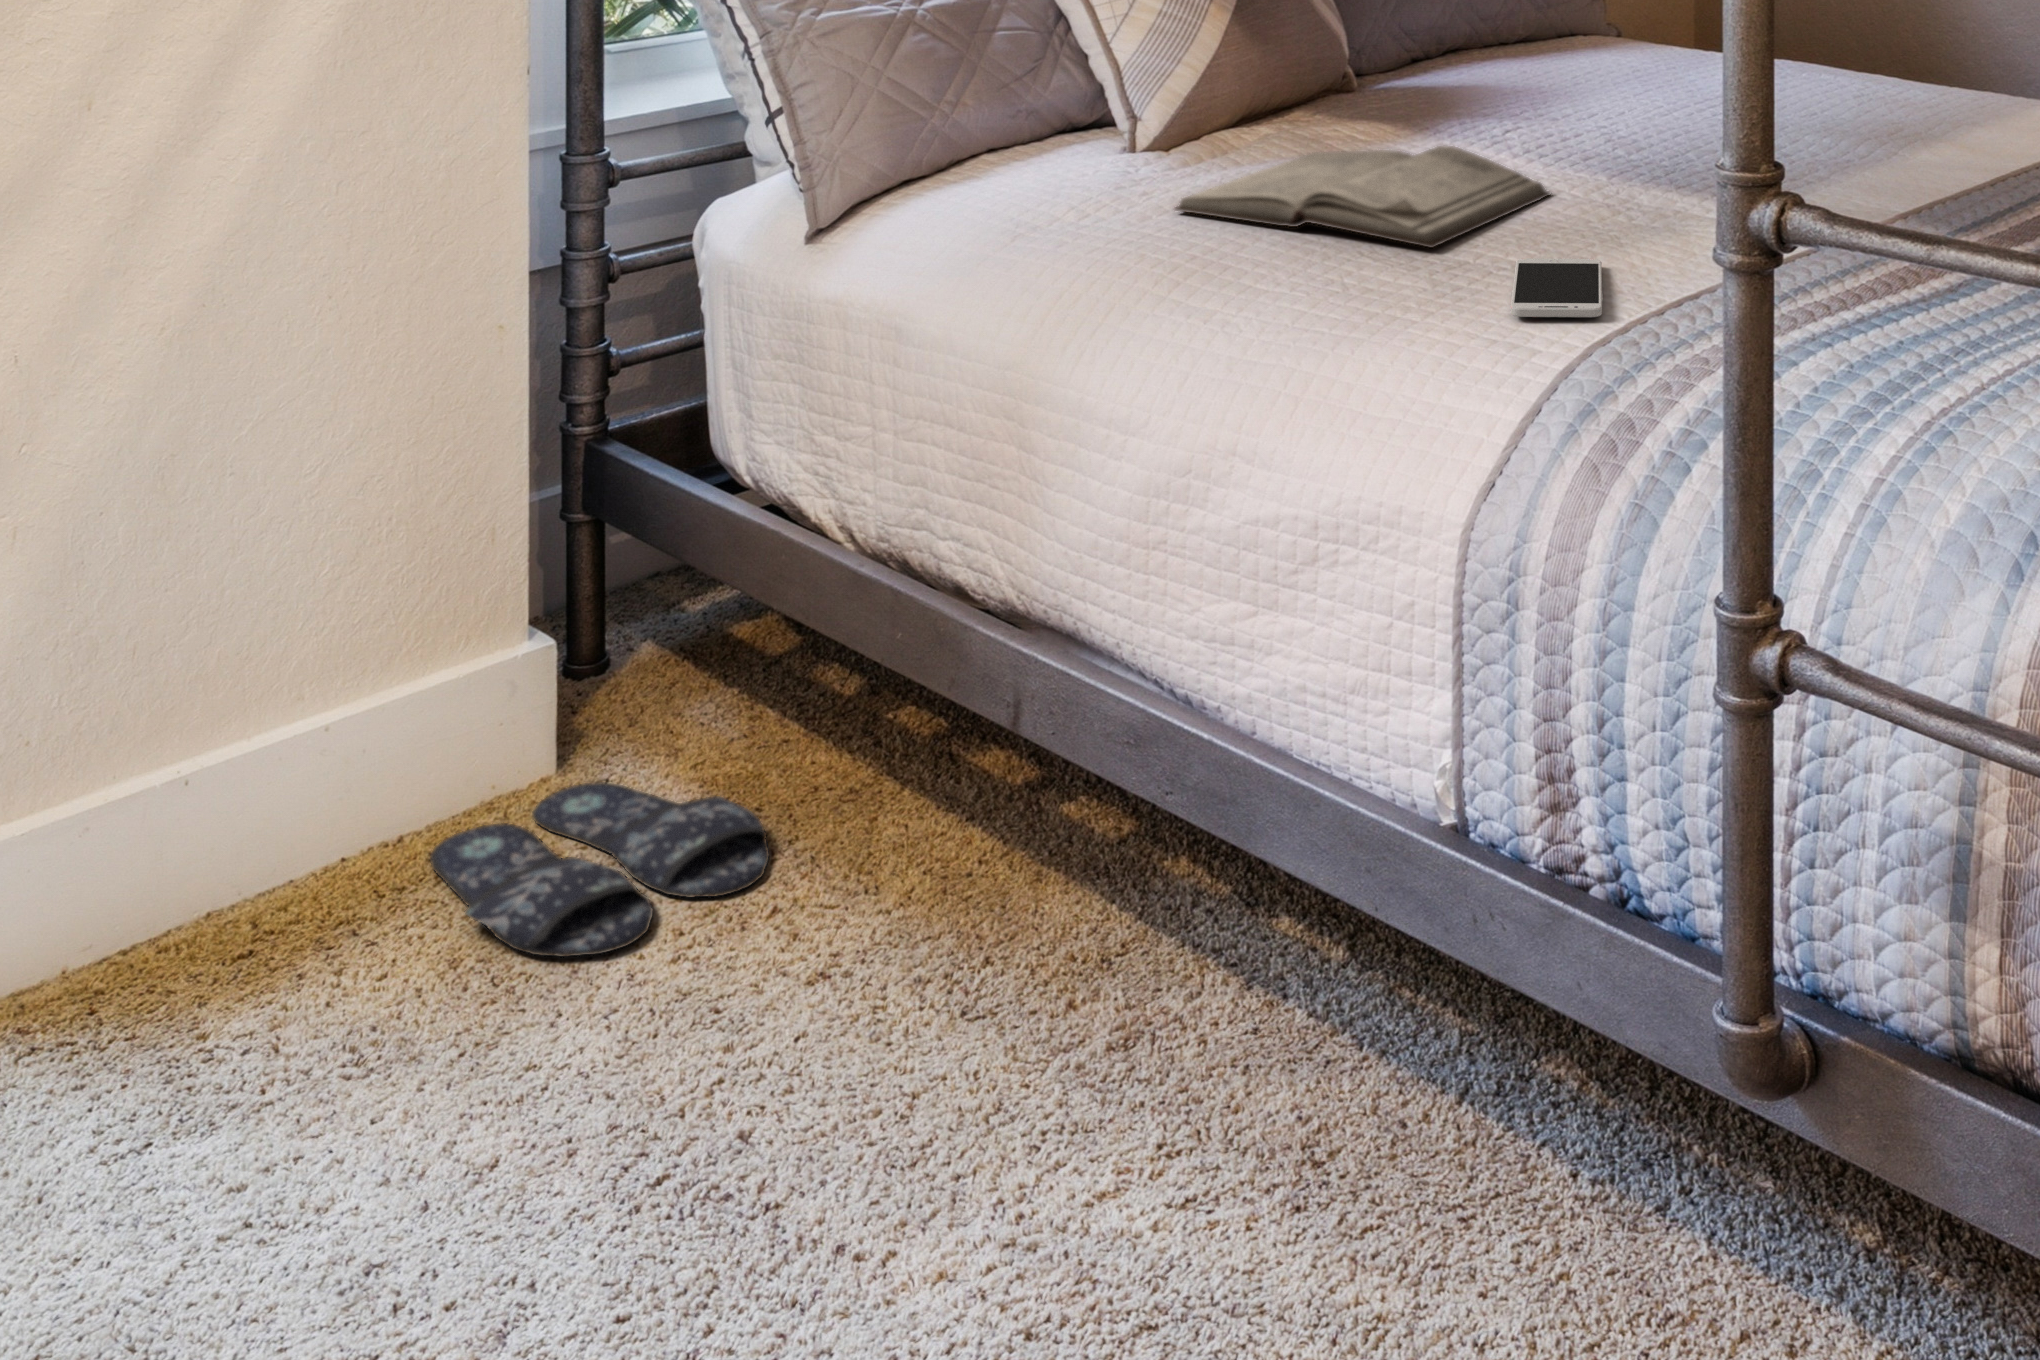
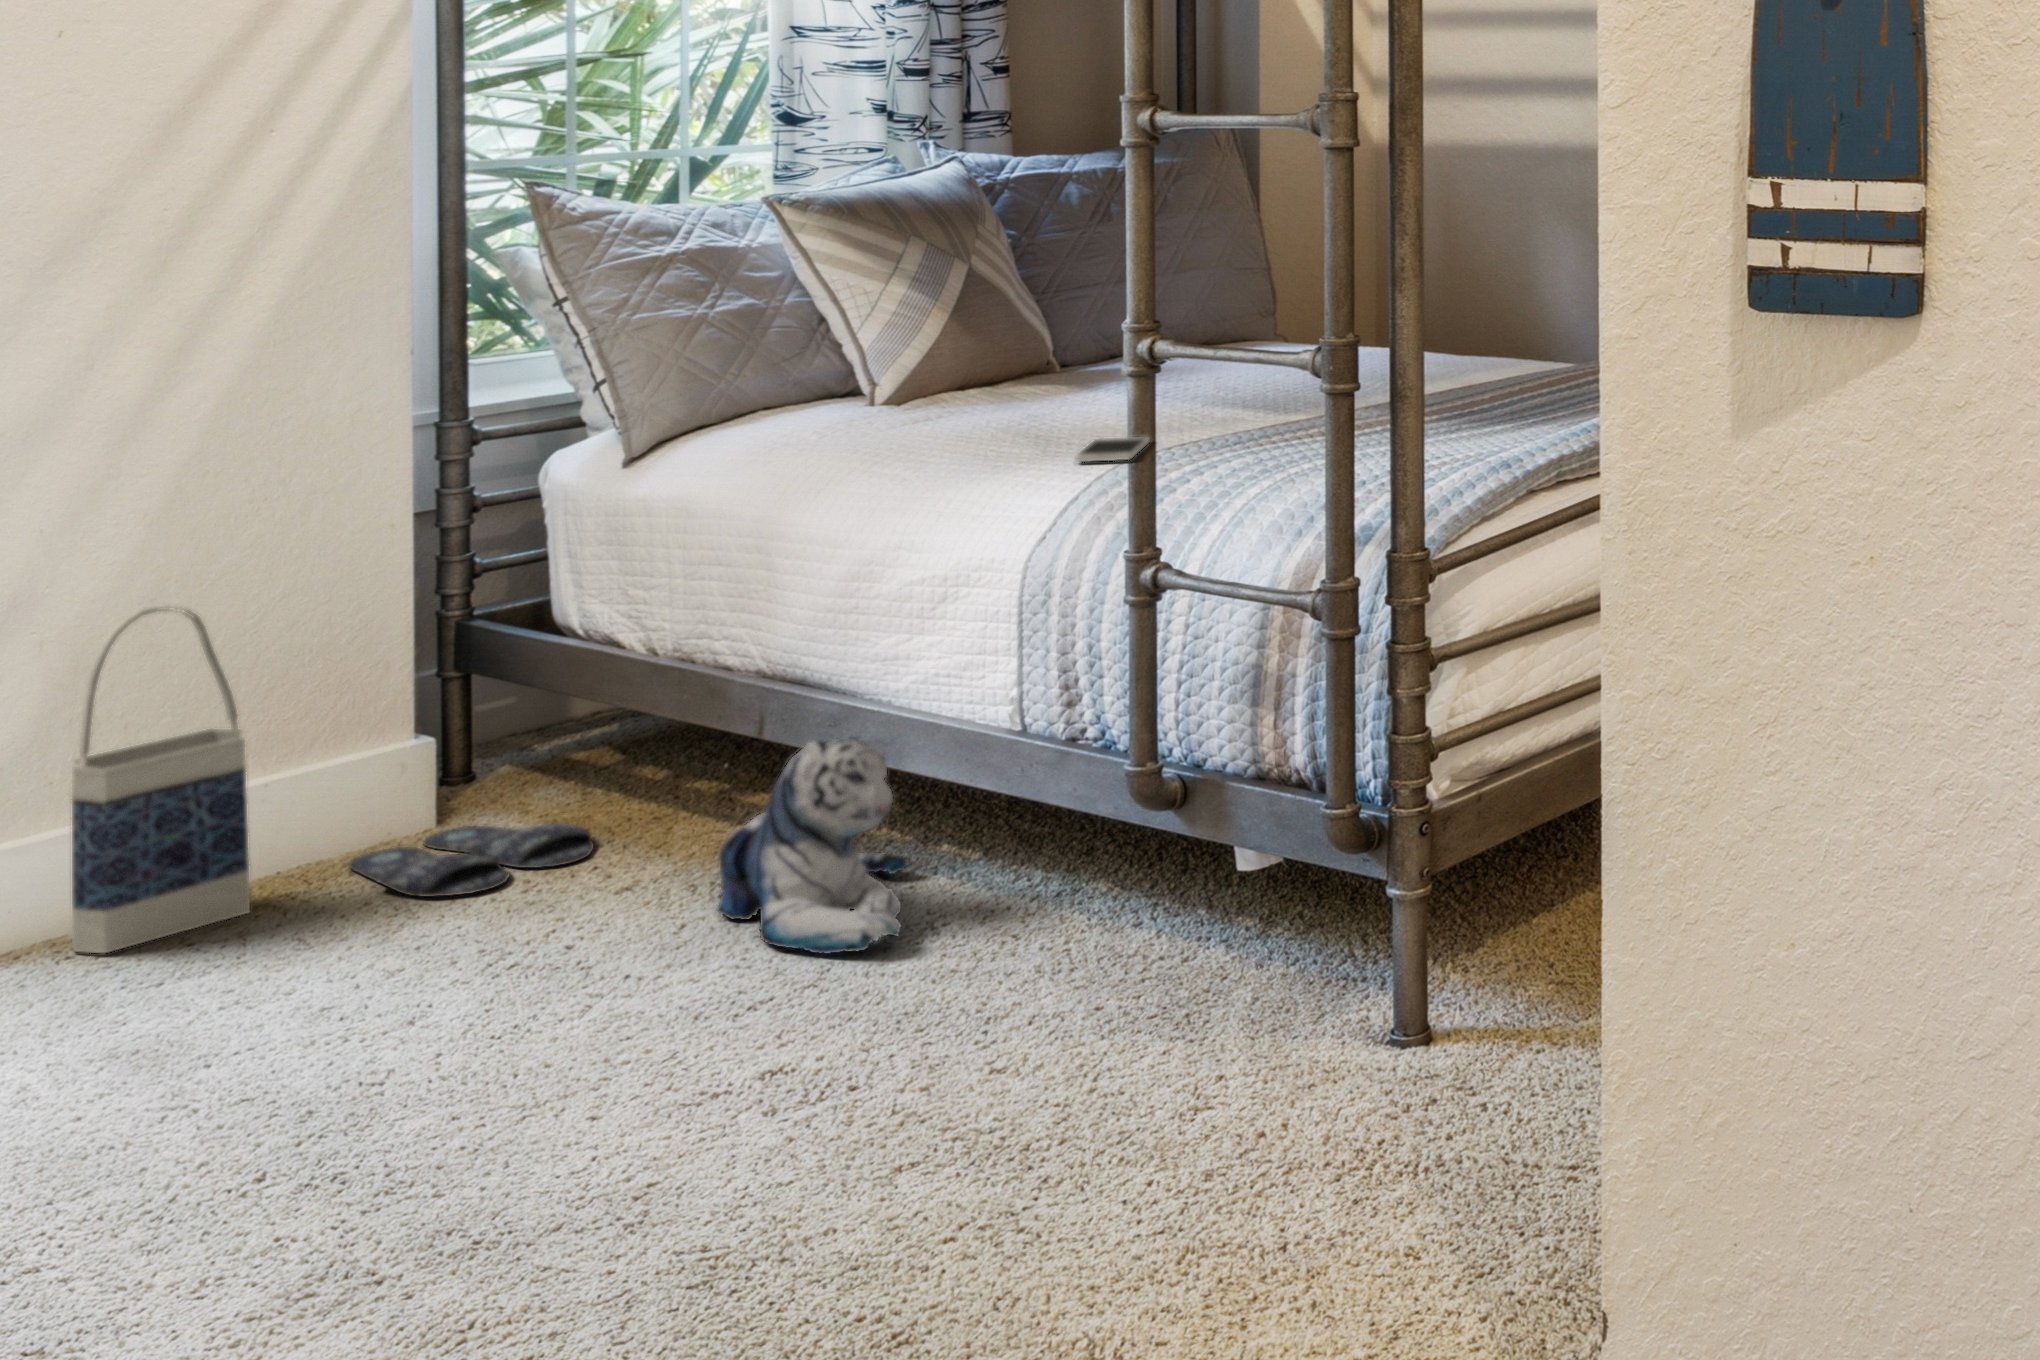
diary: present [1175,146,1551,248] -> none [881,387,1146,437]
bag: none [35,479,289,1046] -> present [72,605,250,953]
plush toy: none [966,777,1279,1213] -> present [717,737,907,954]

